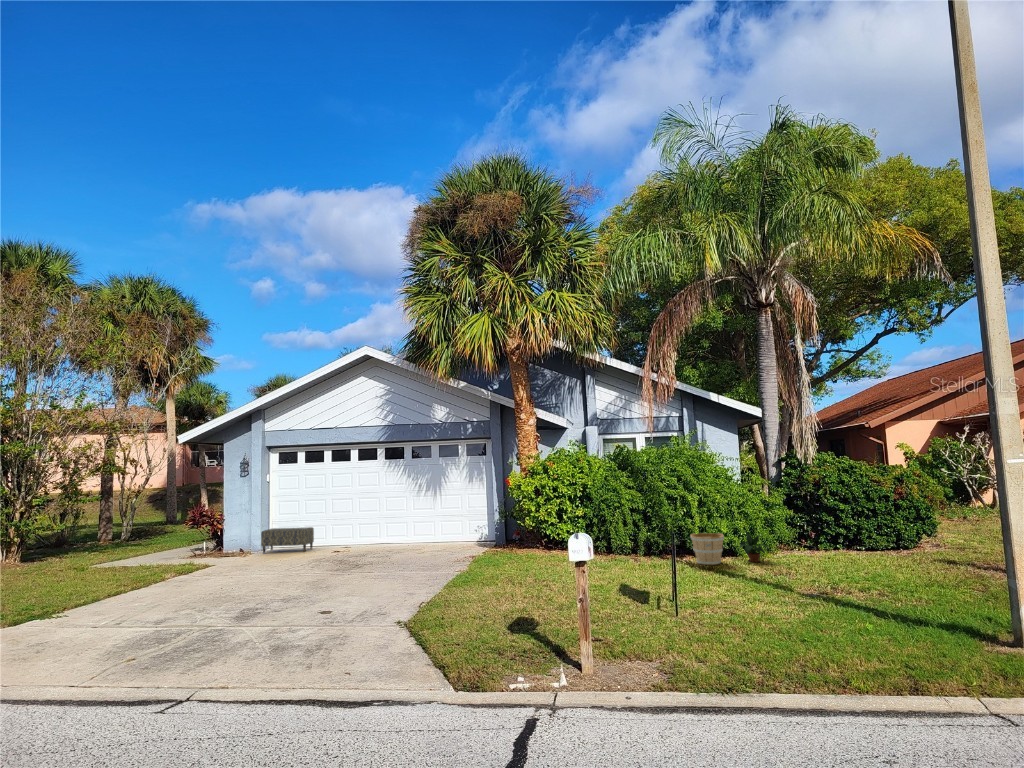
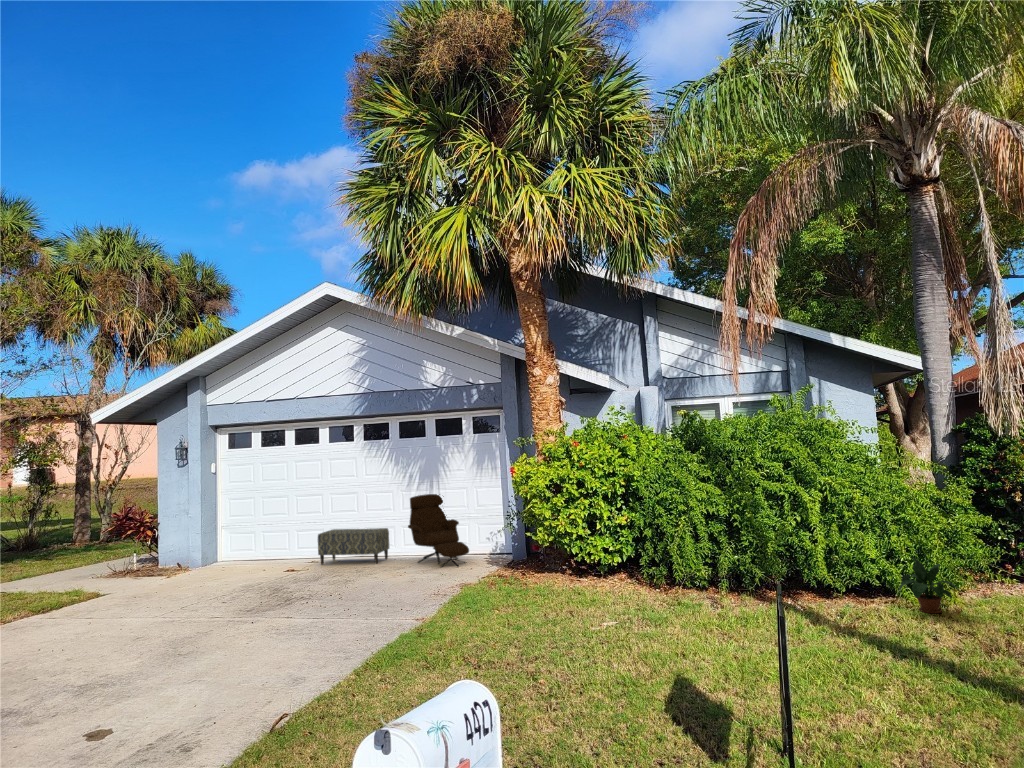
lounge chair: none [422,499,468,549] -> present [408,494,469,567]
bench: present [261,527,314,553] -> present [318,528,389,564]
wooden bucket: present [691,533,724,565] -> none [809,558,873,618]

